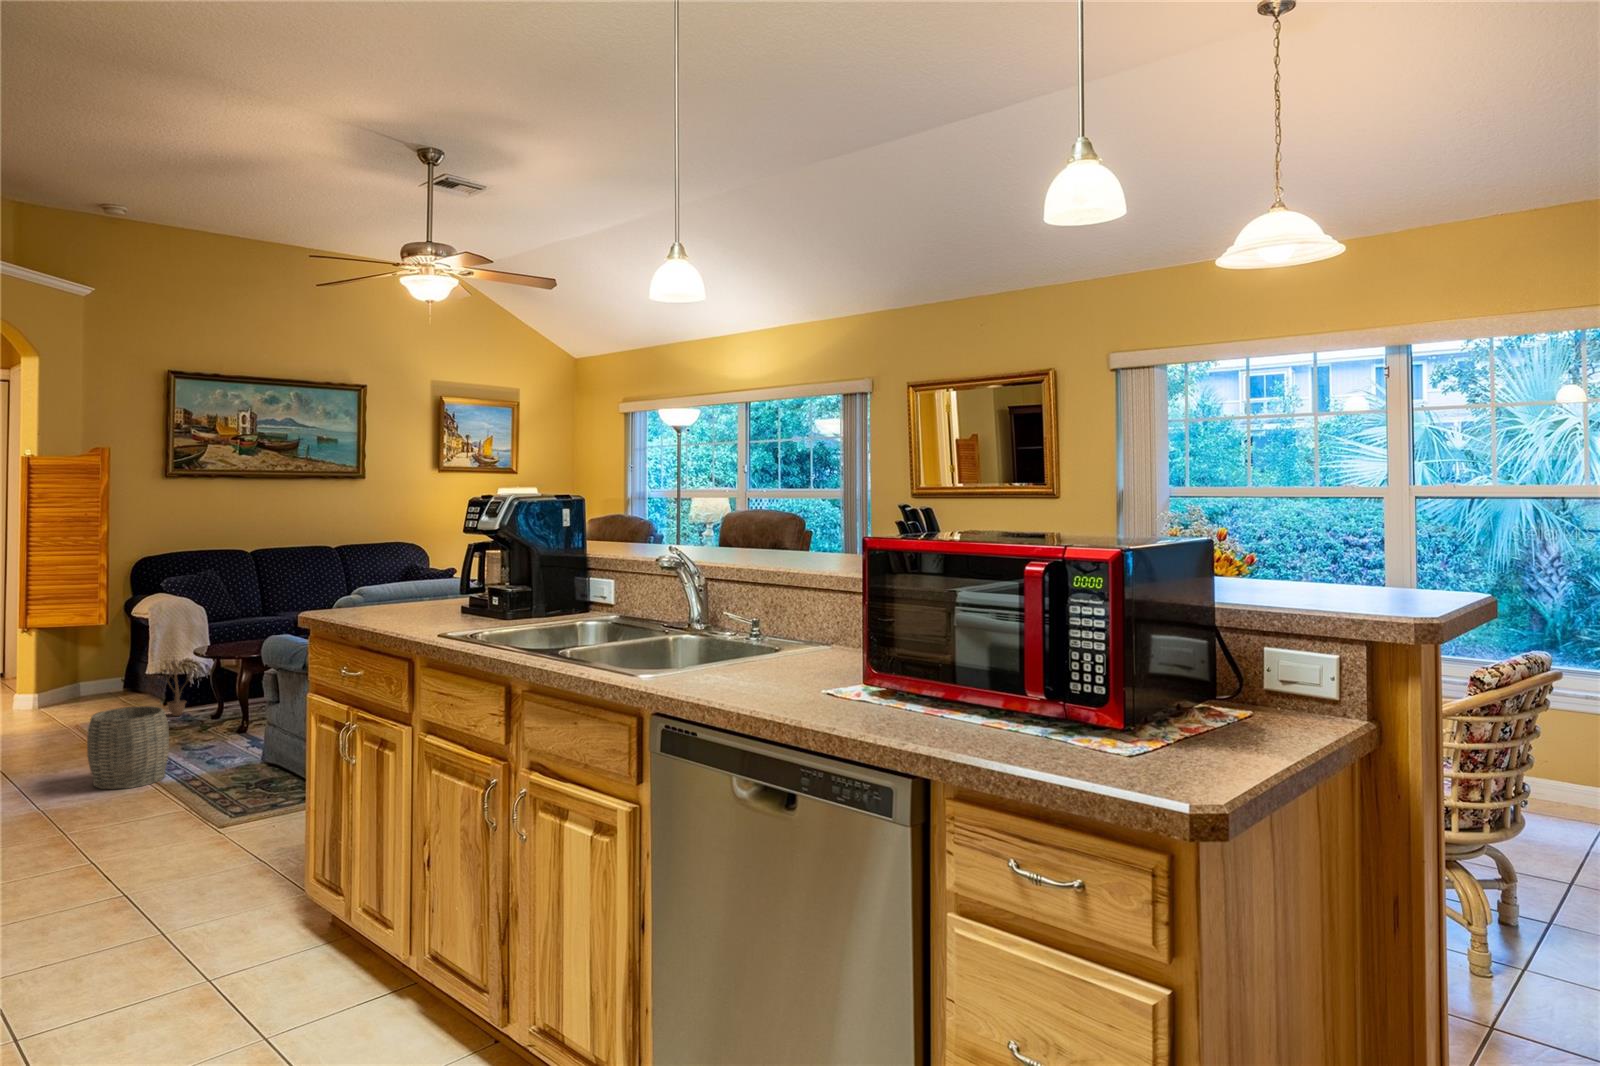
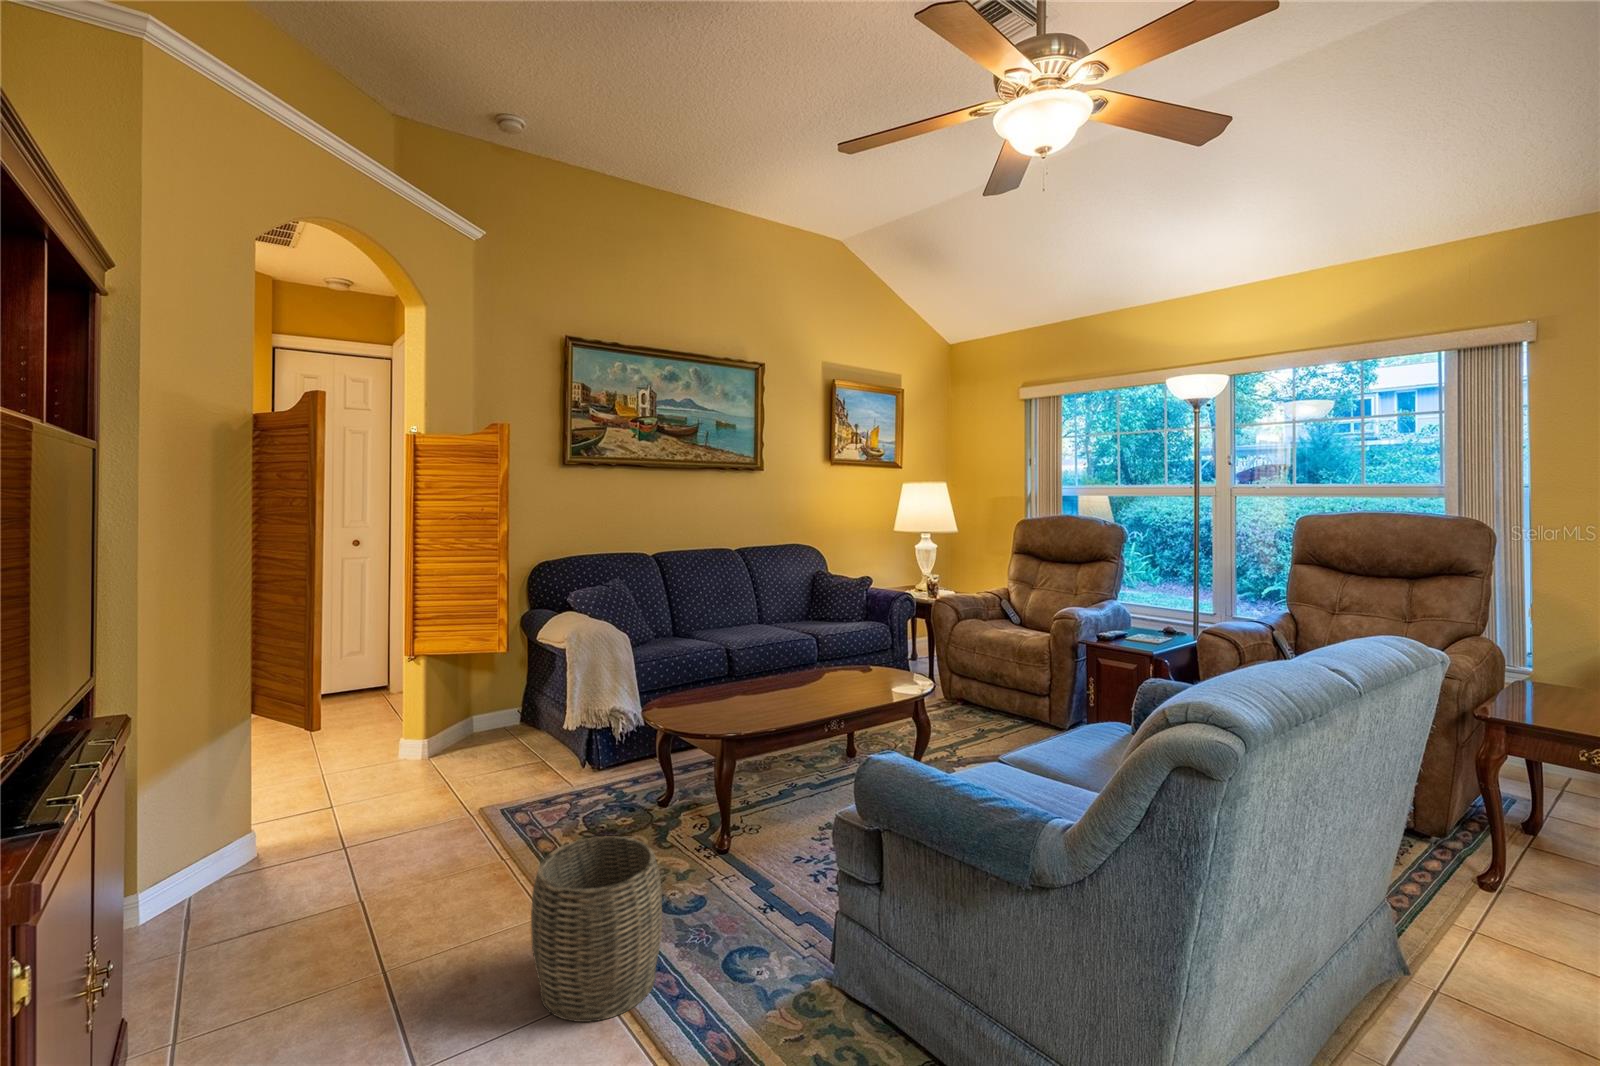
decorative plant: present [157,658,195,716] -> none [567,702,627,784]

